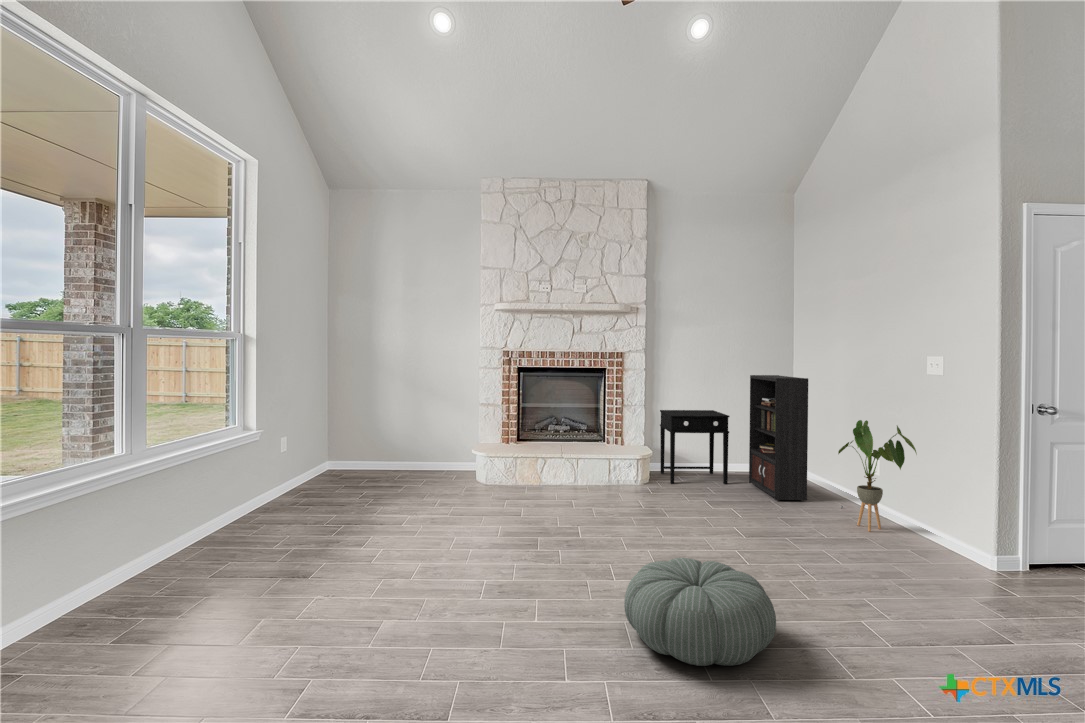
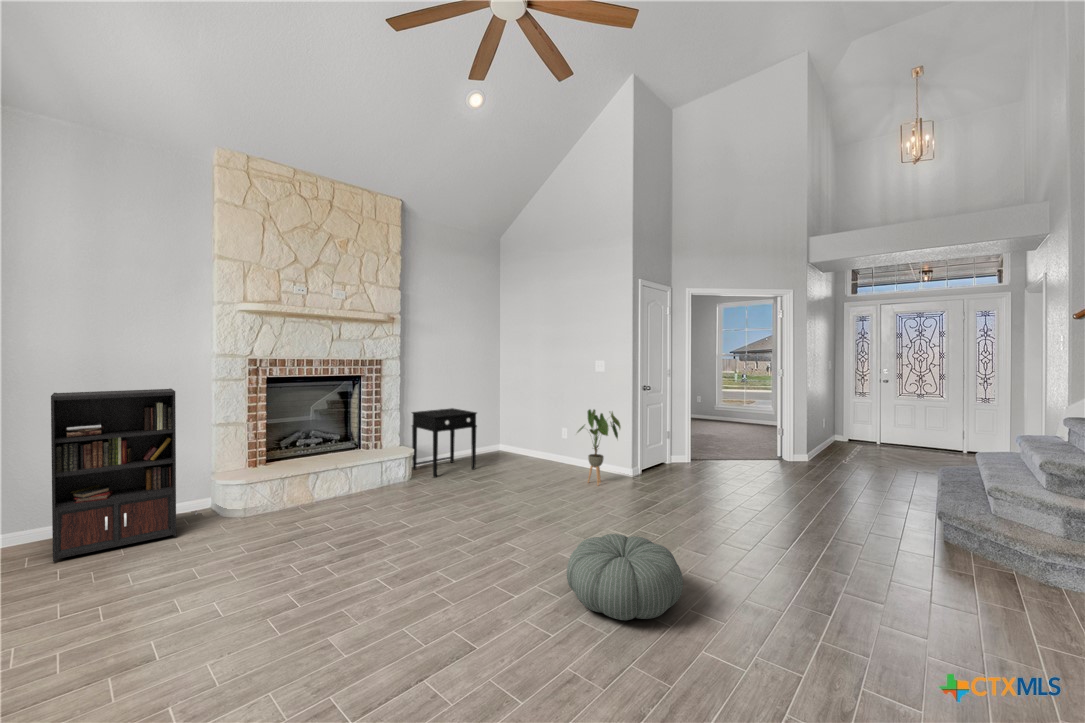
bookcase: present [749,375,843,508] -> present [51,389,197,561]

